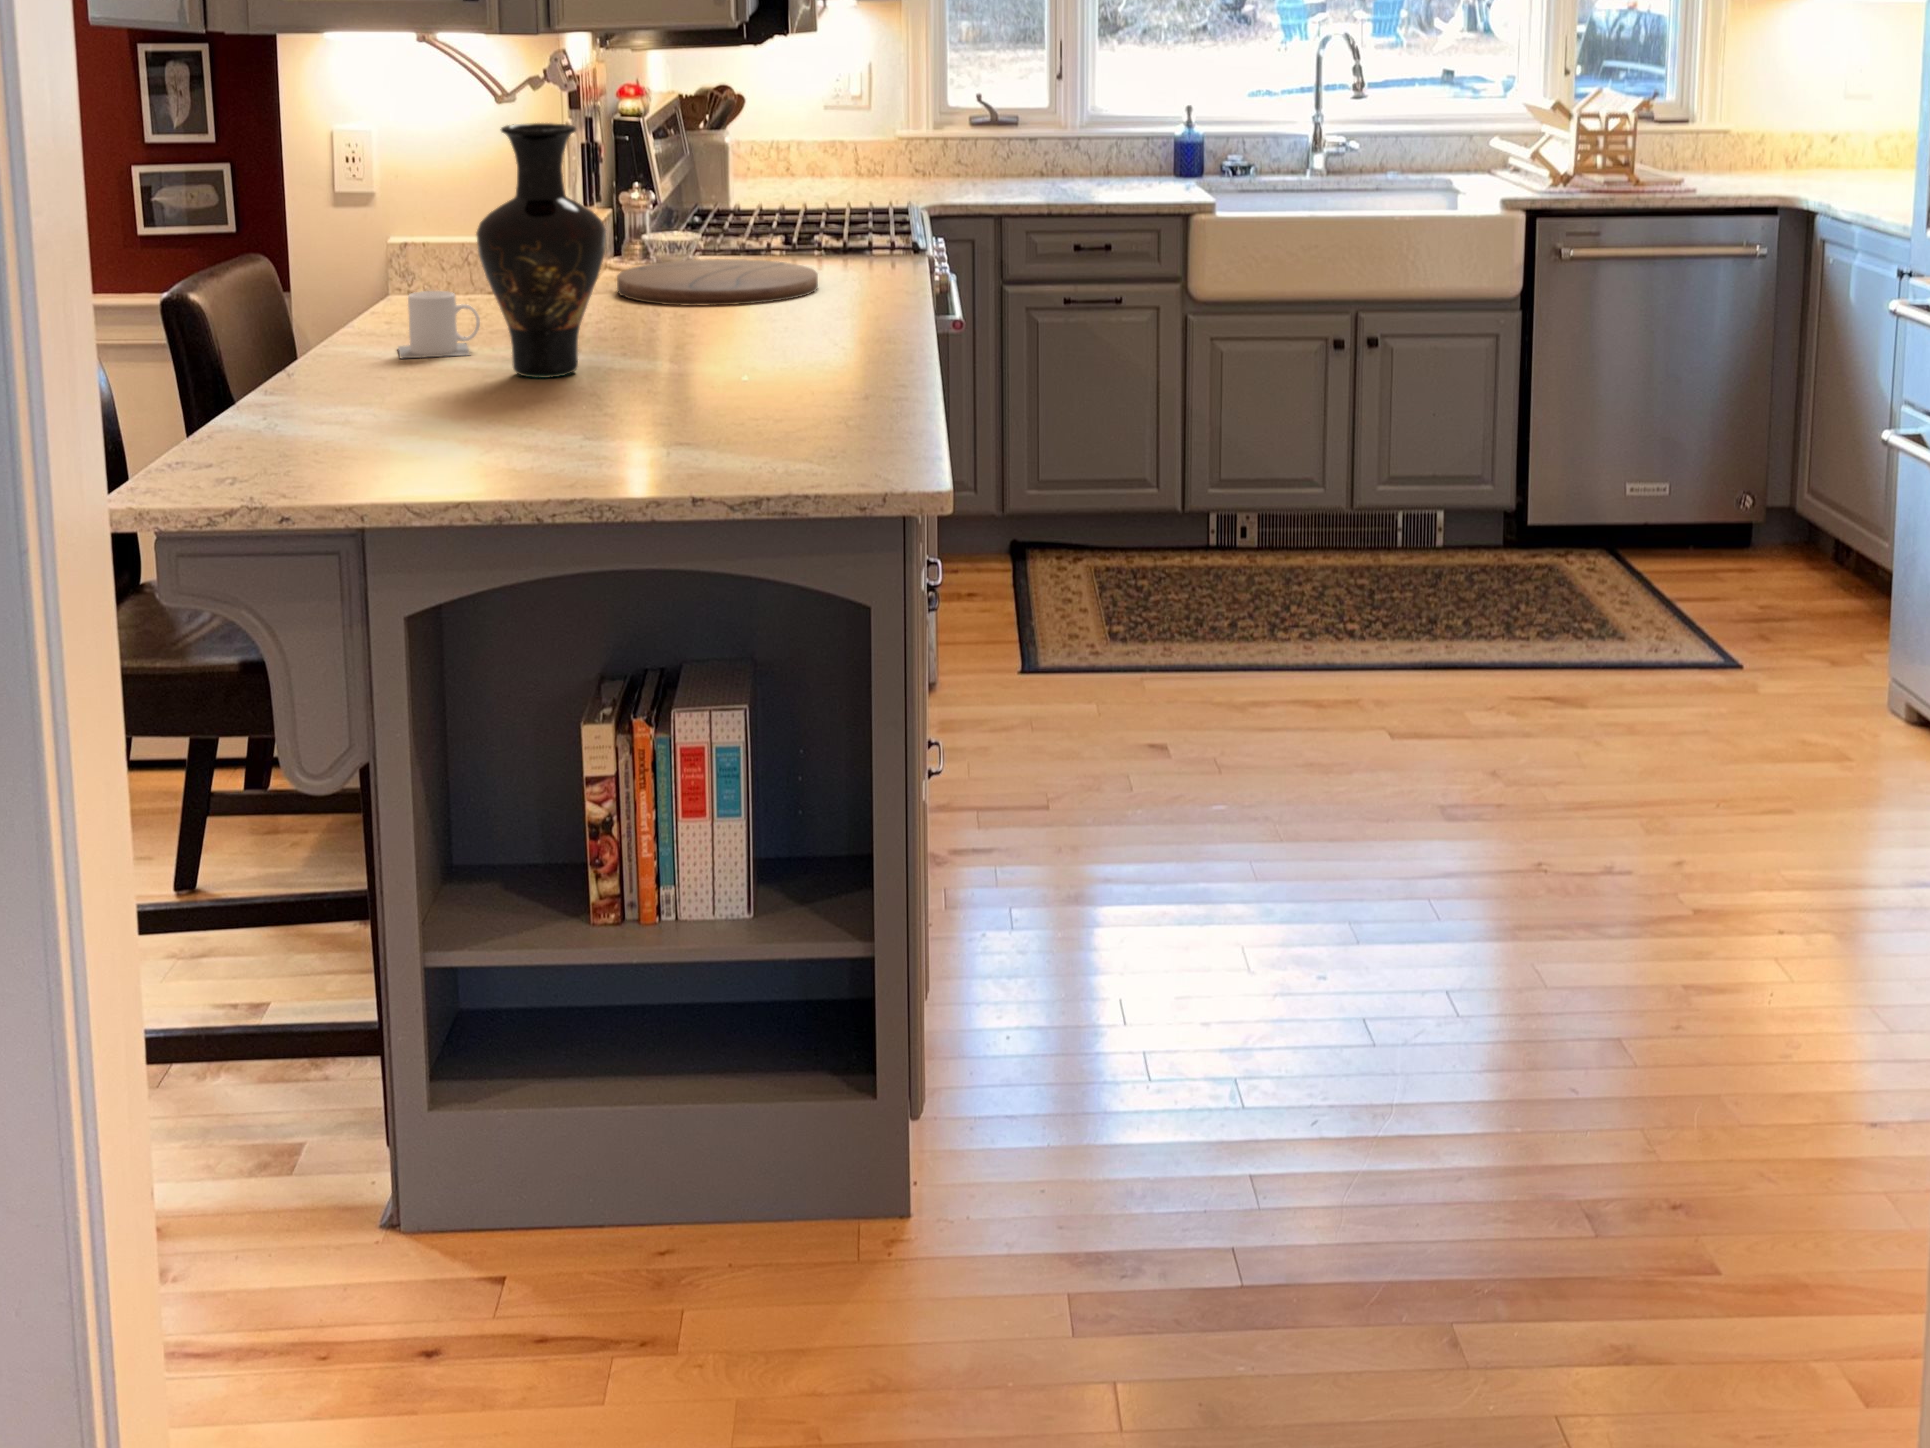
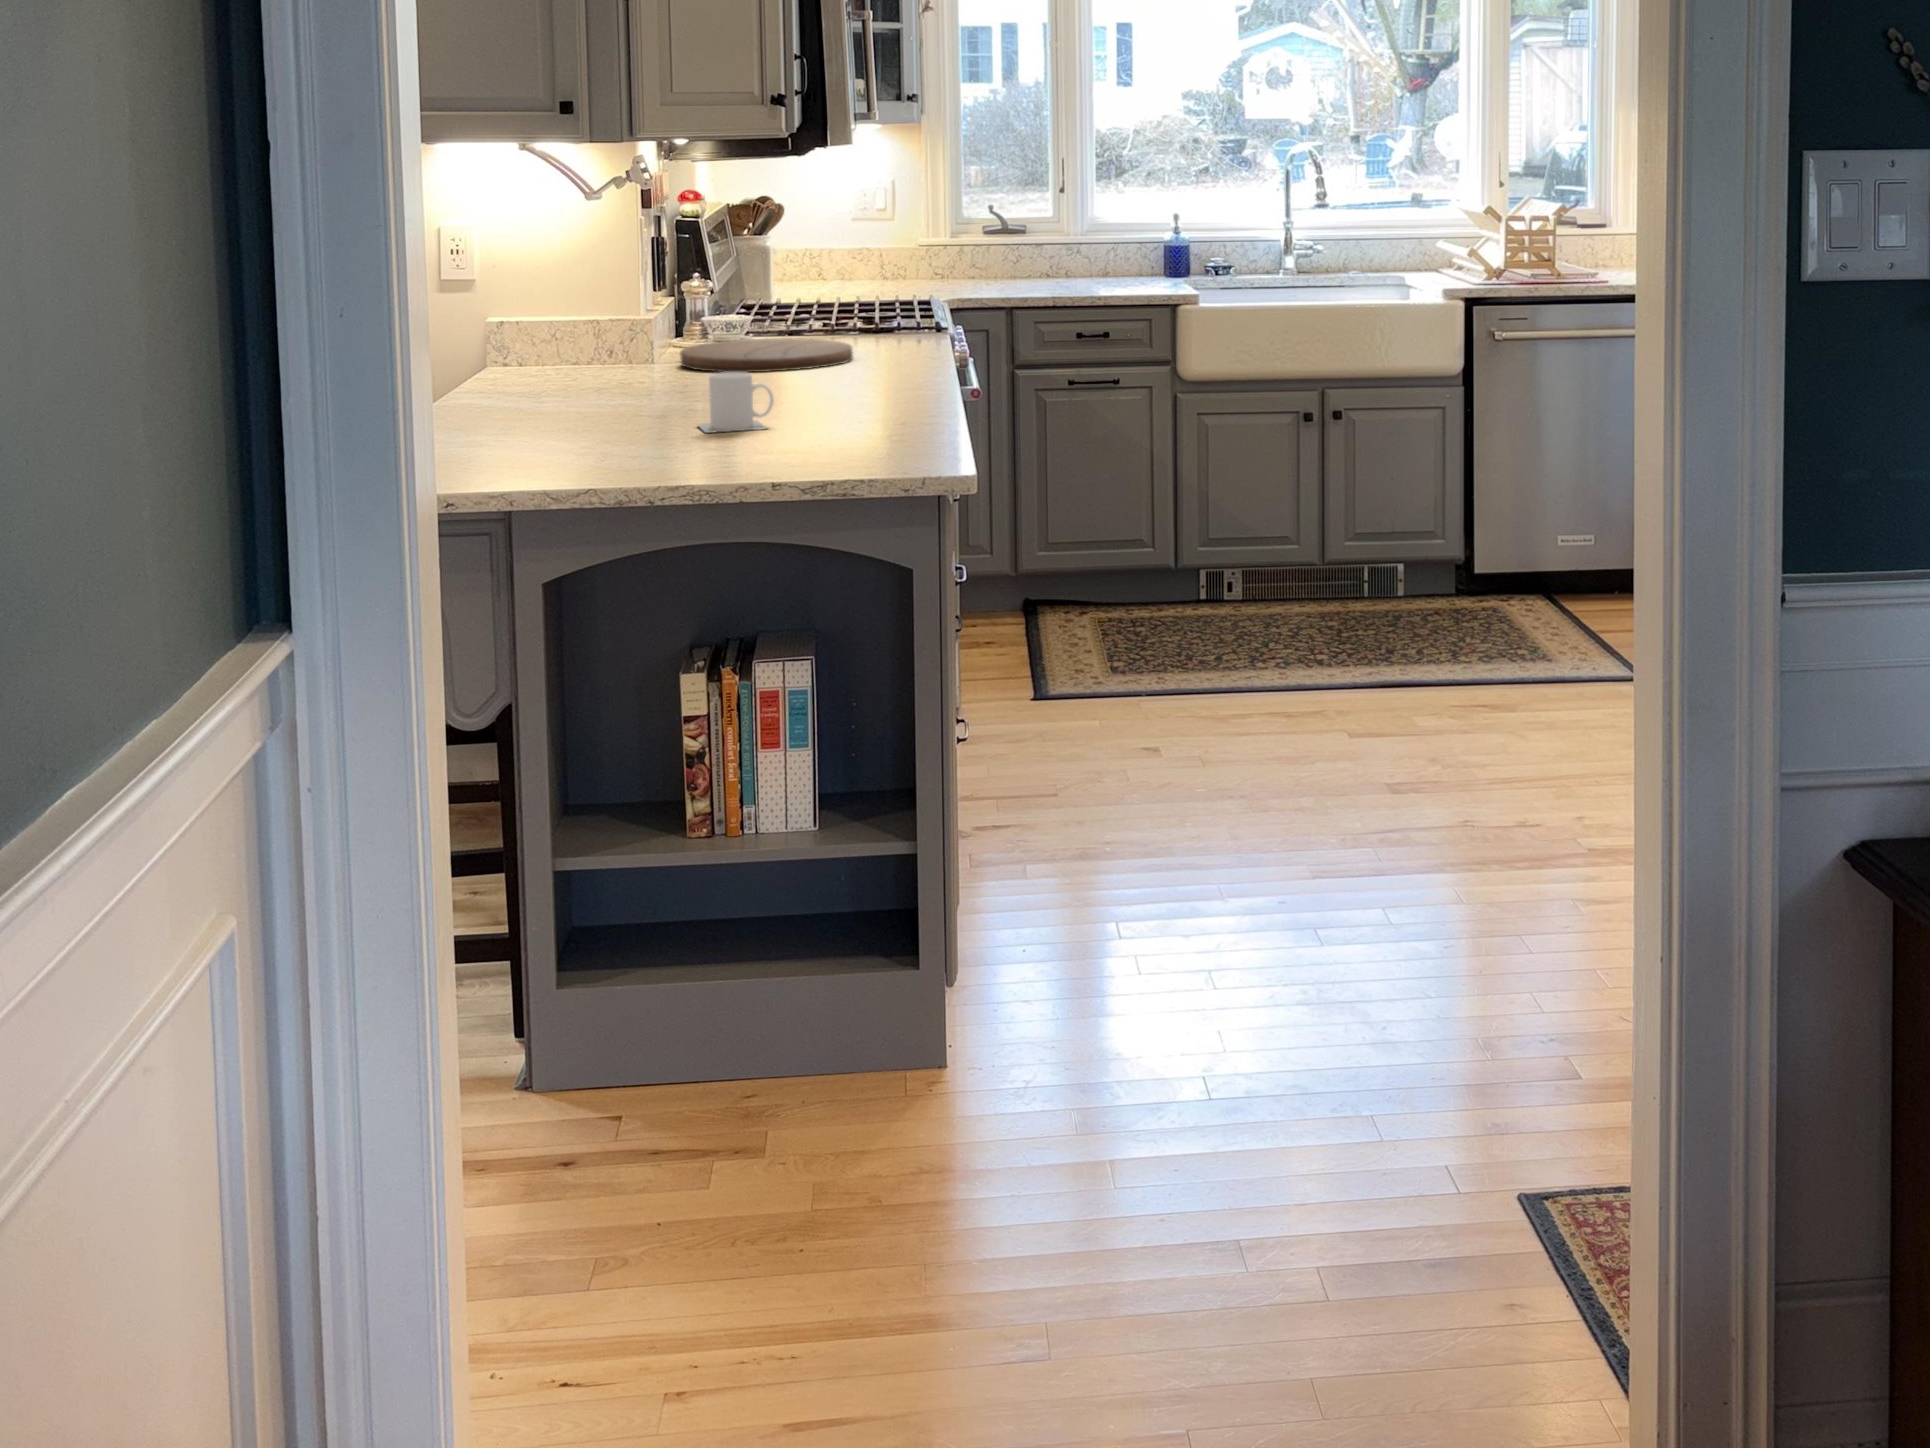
vase: present [476,123,606,378] -> none [575,210,682,417]
mug: present [398,291,480,358] -> present [698,372,773,433]

